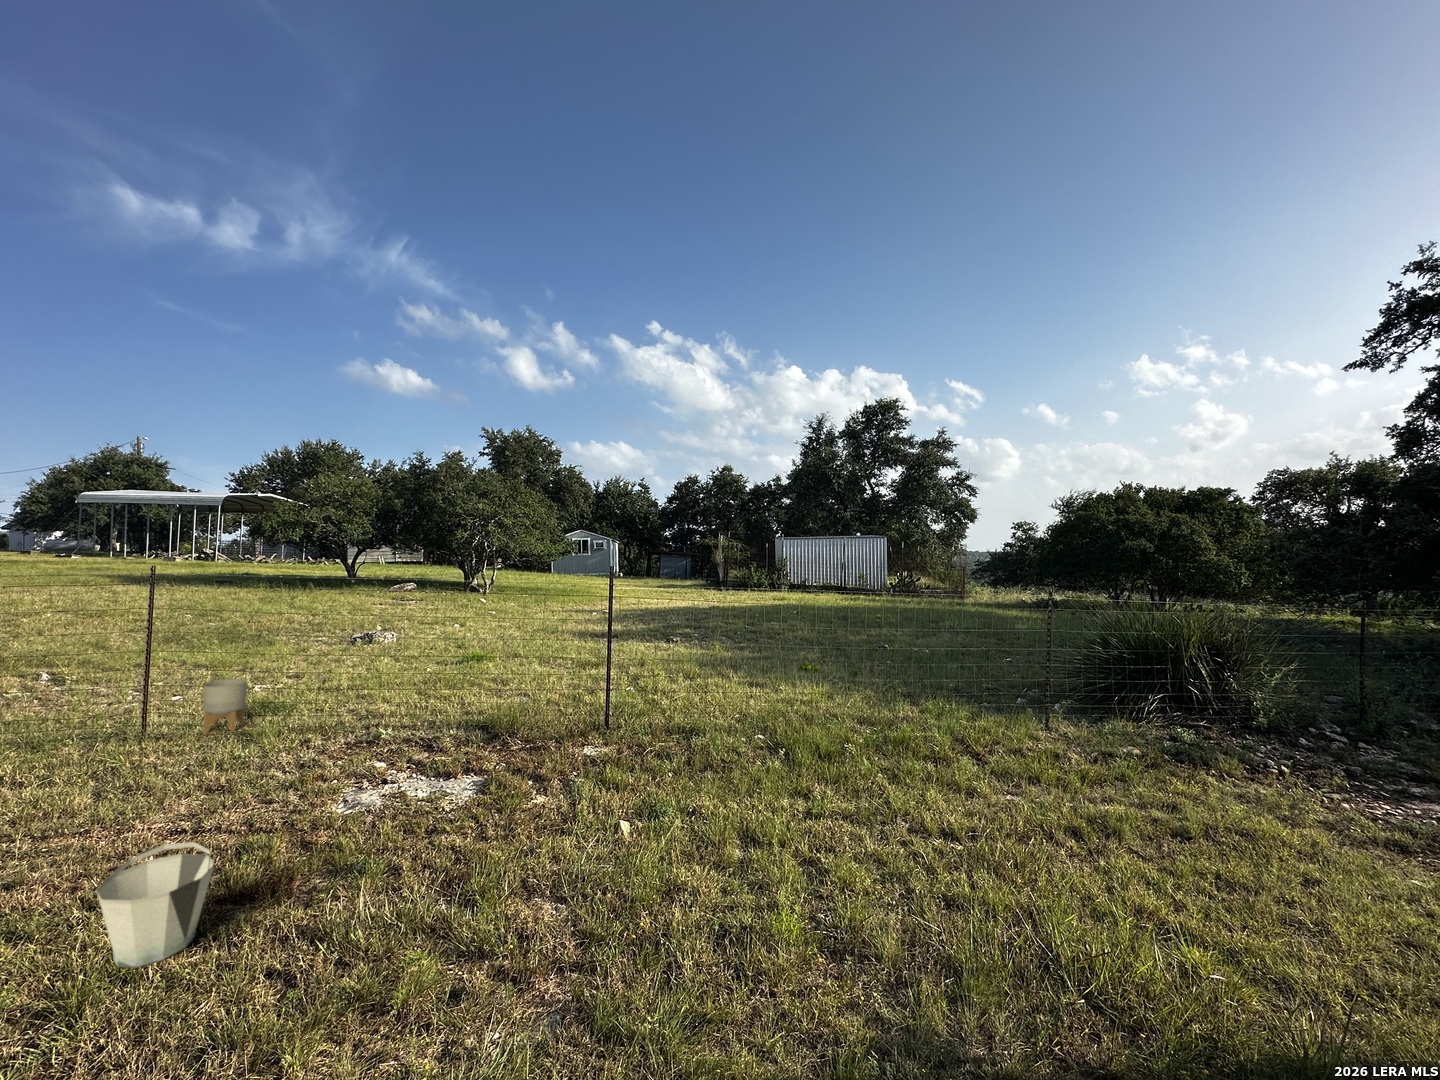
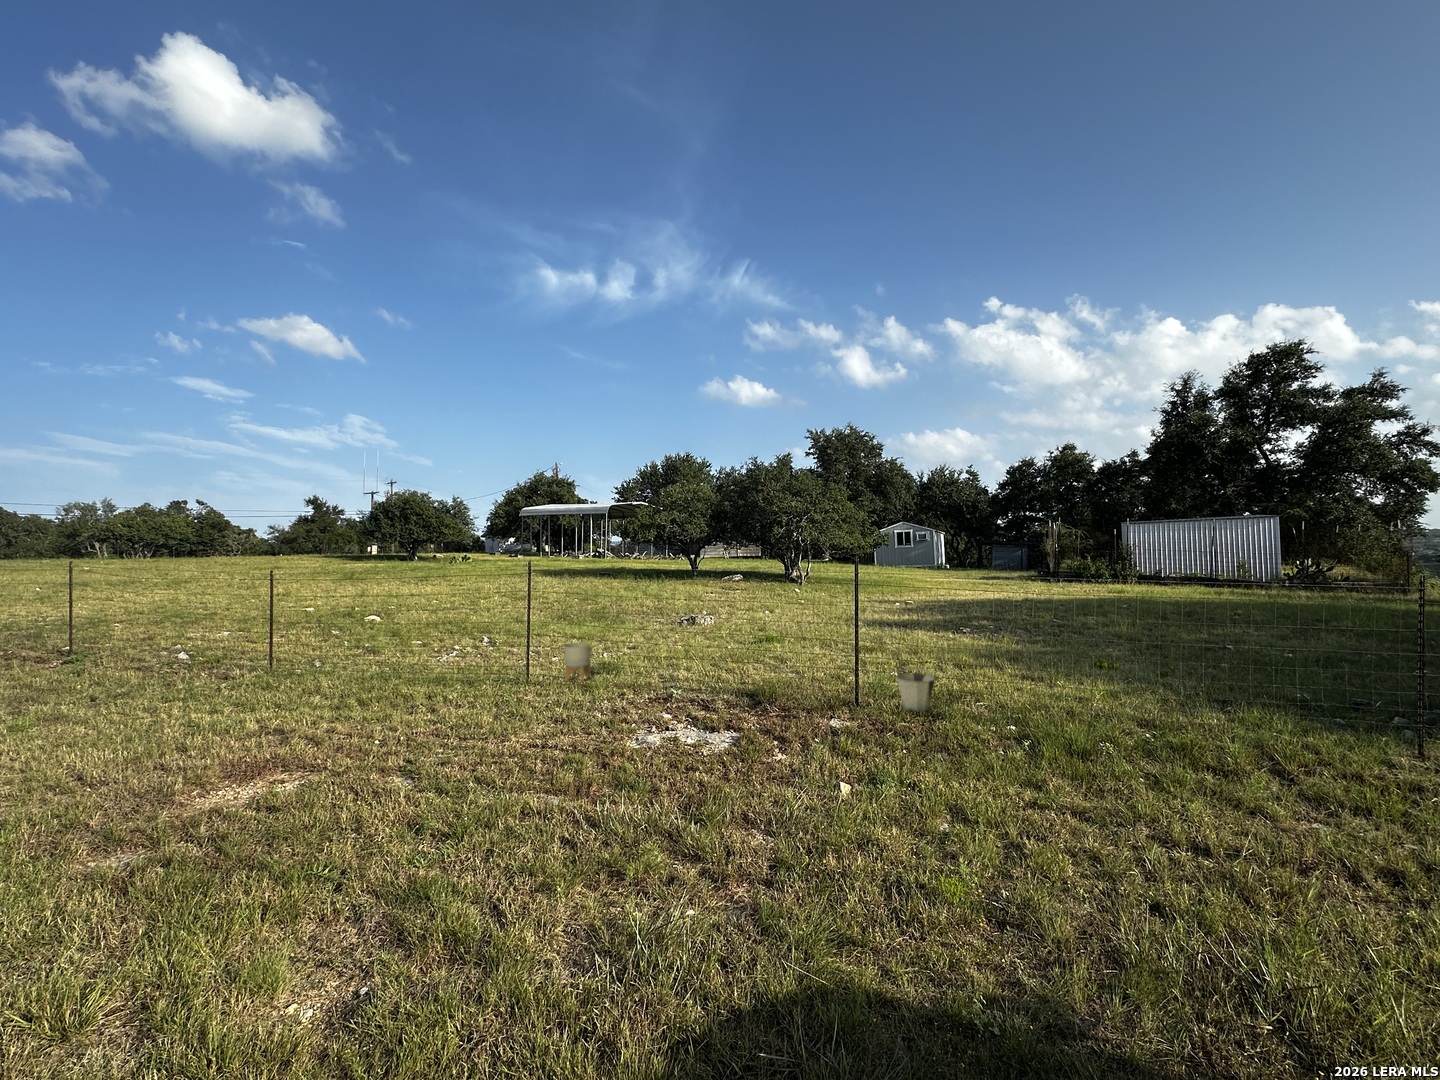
bucket: present [96,842,214,967] -> present [897,667,935,711]

